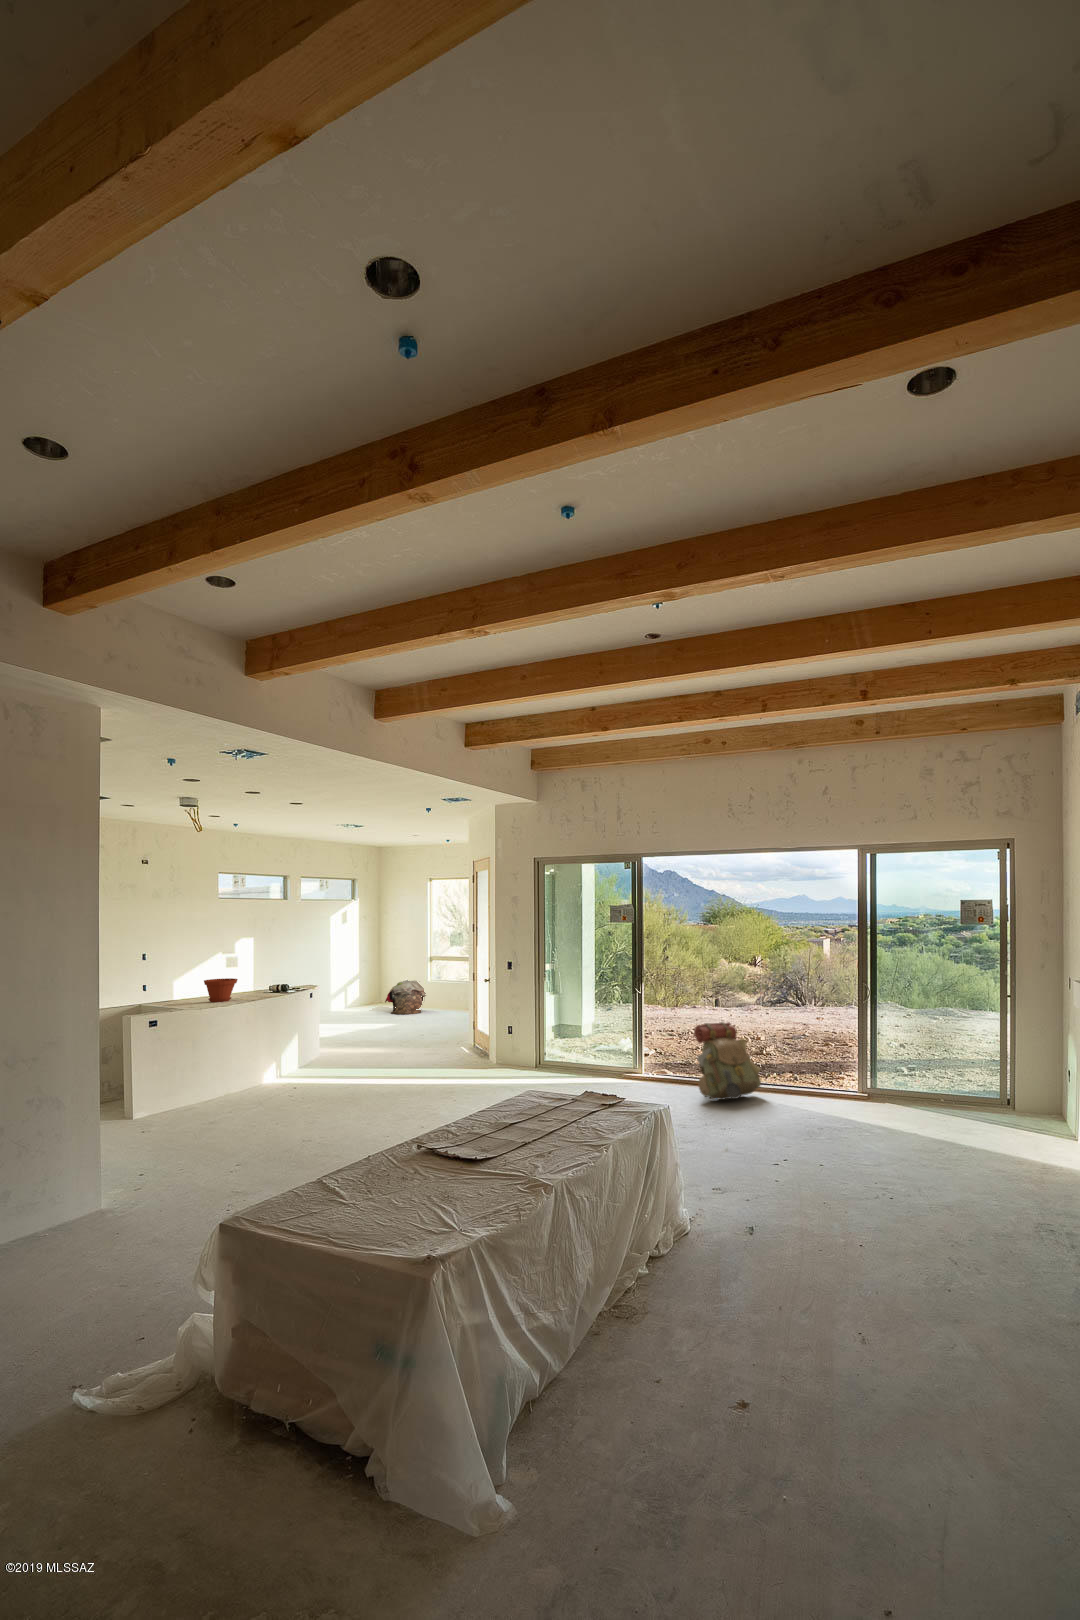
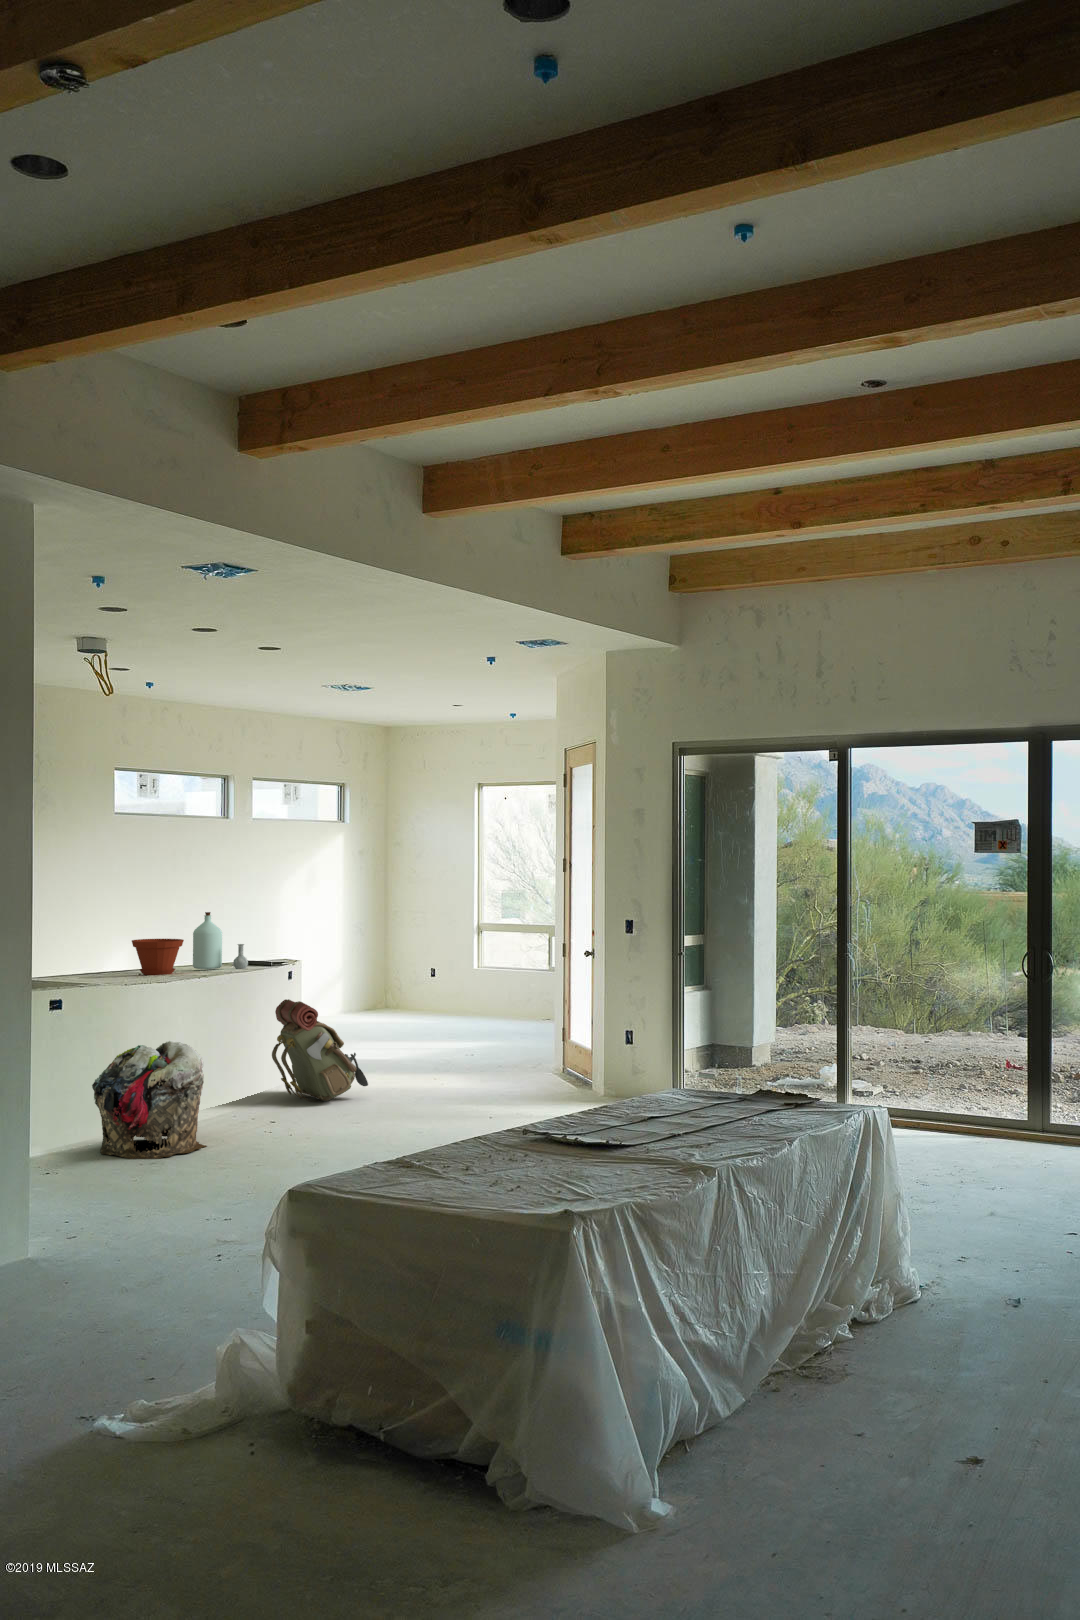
bottle: none [245,961,280,996] -> present [193,912,248,969]
laundry basket: present [385,980,426,1015] -> present [92,1041,206,1159]
backpack: present [694,1022,761,1100] -> present [272,999,368,1102]

